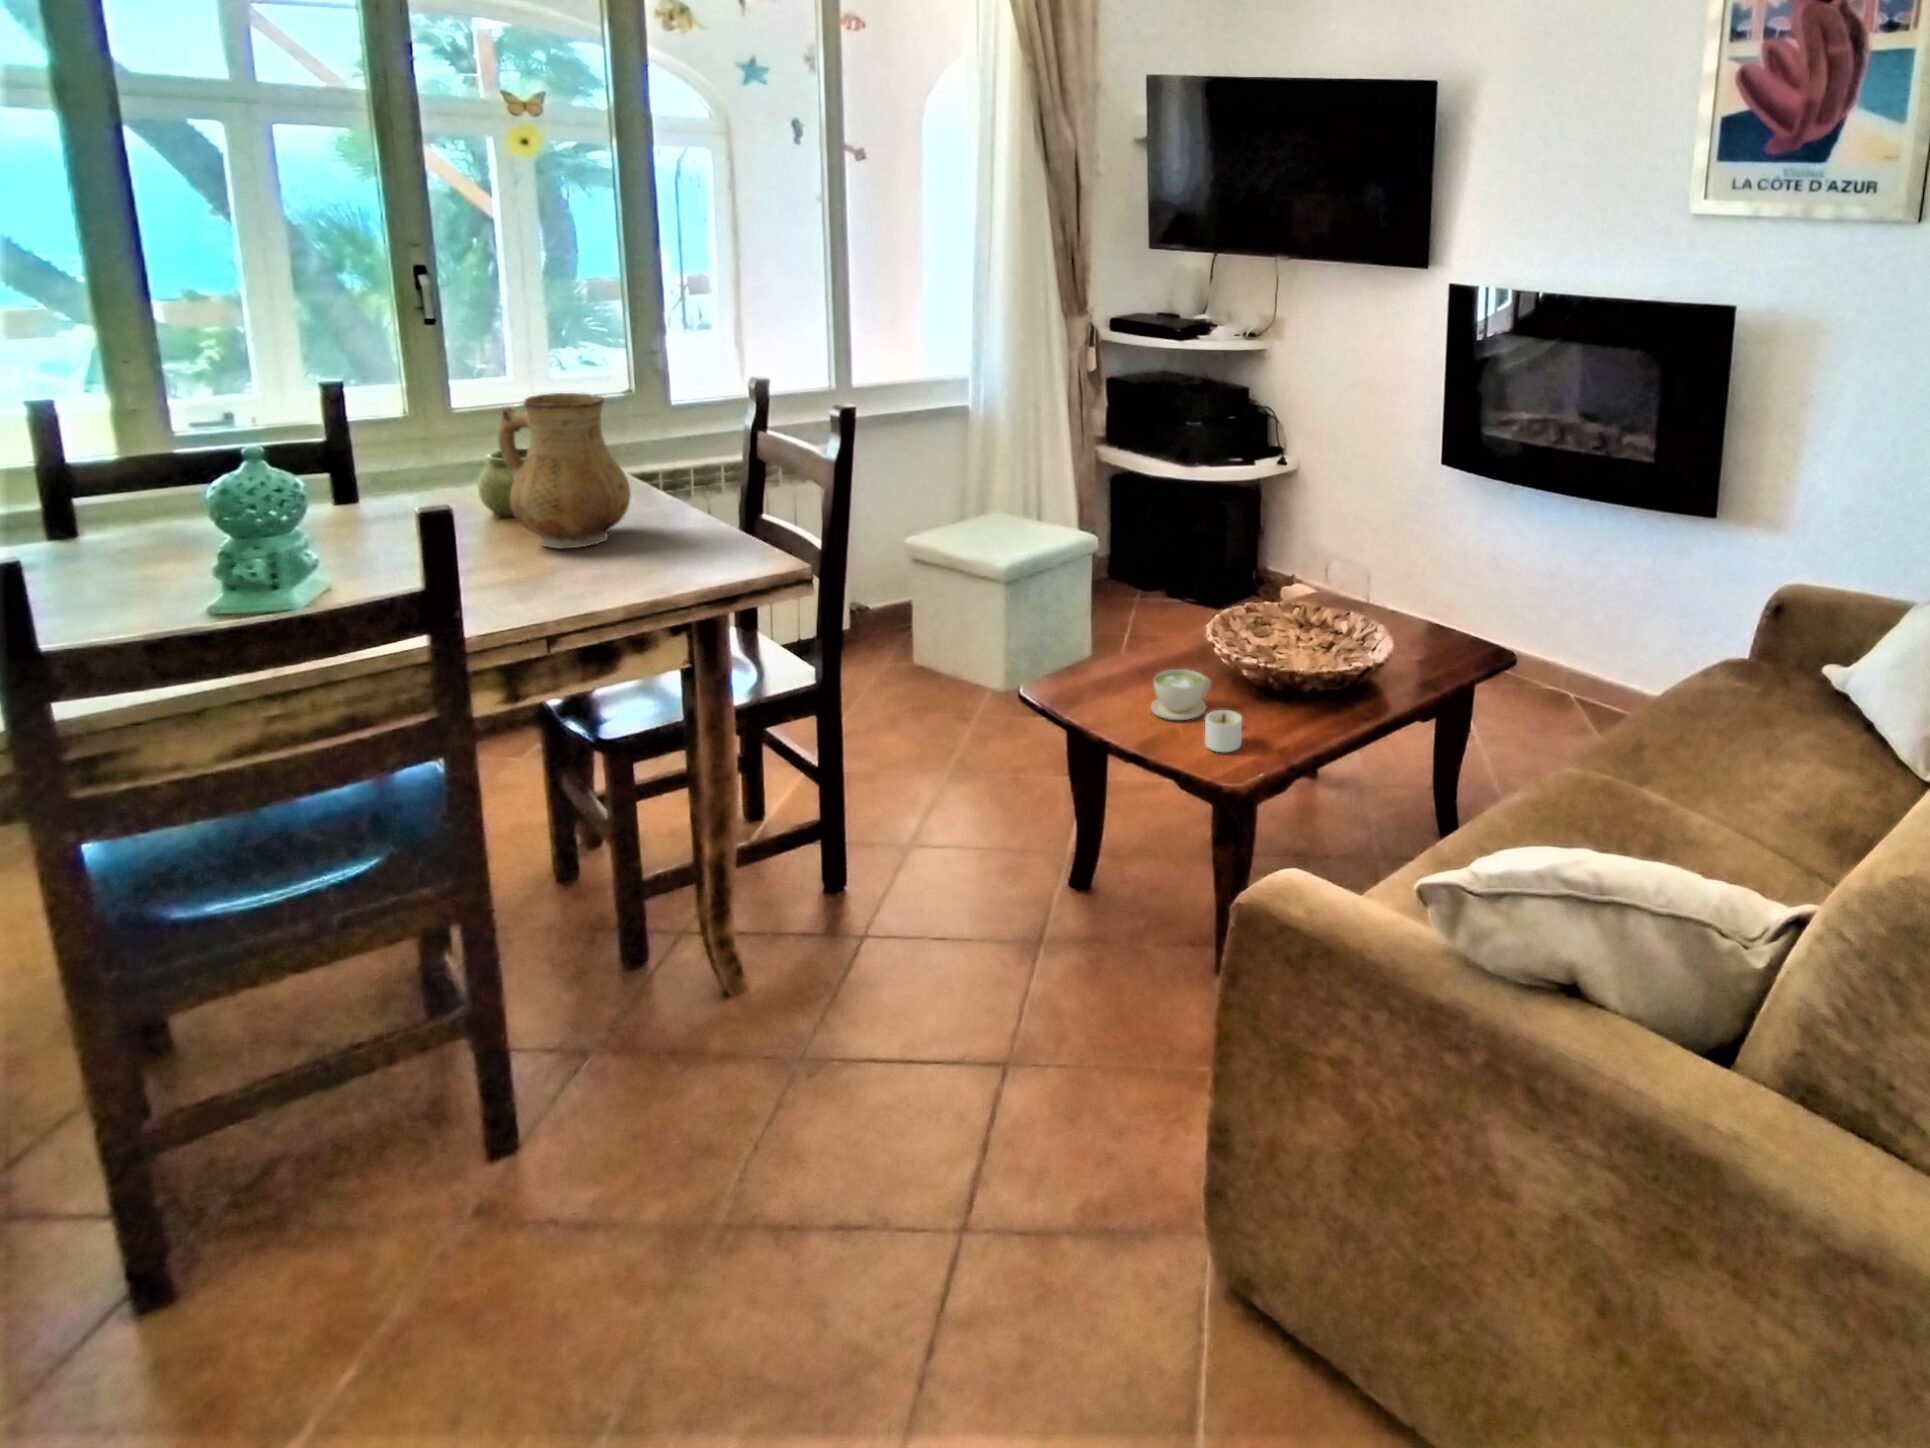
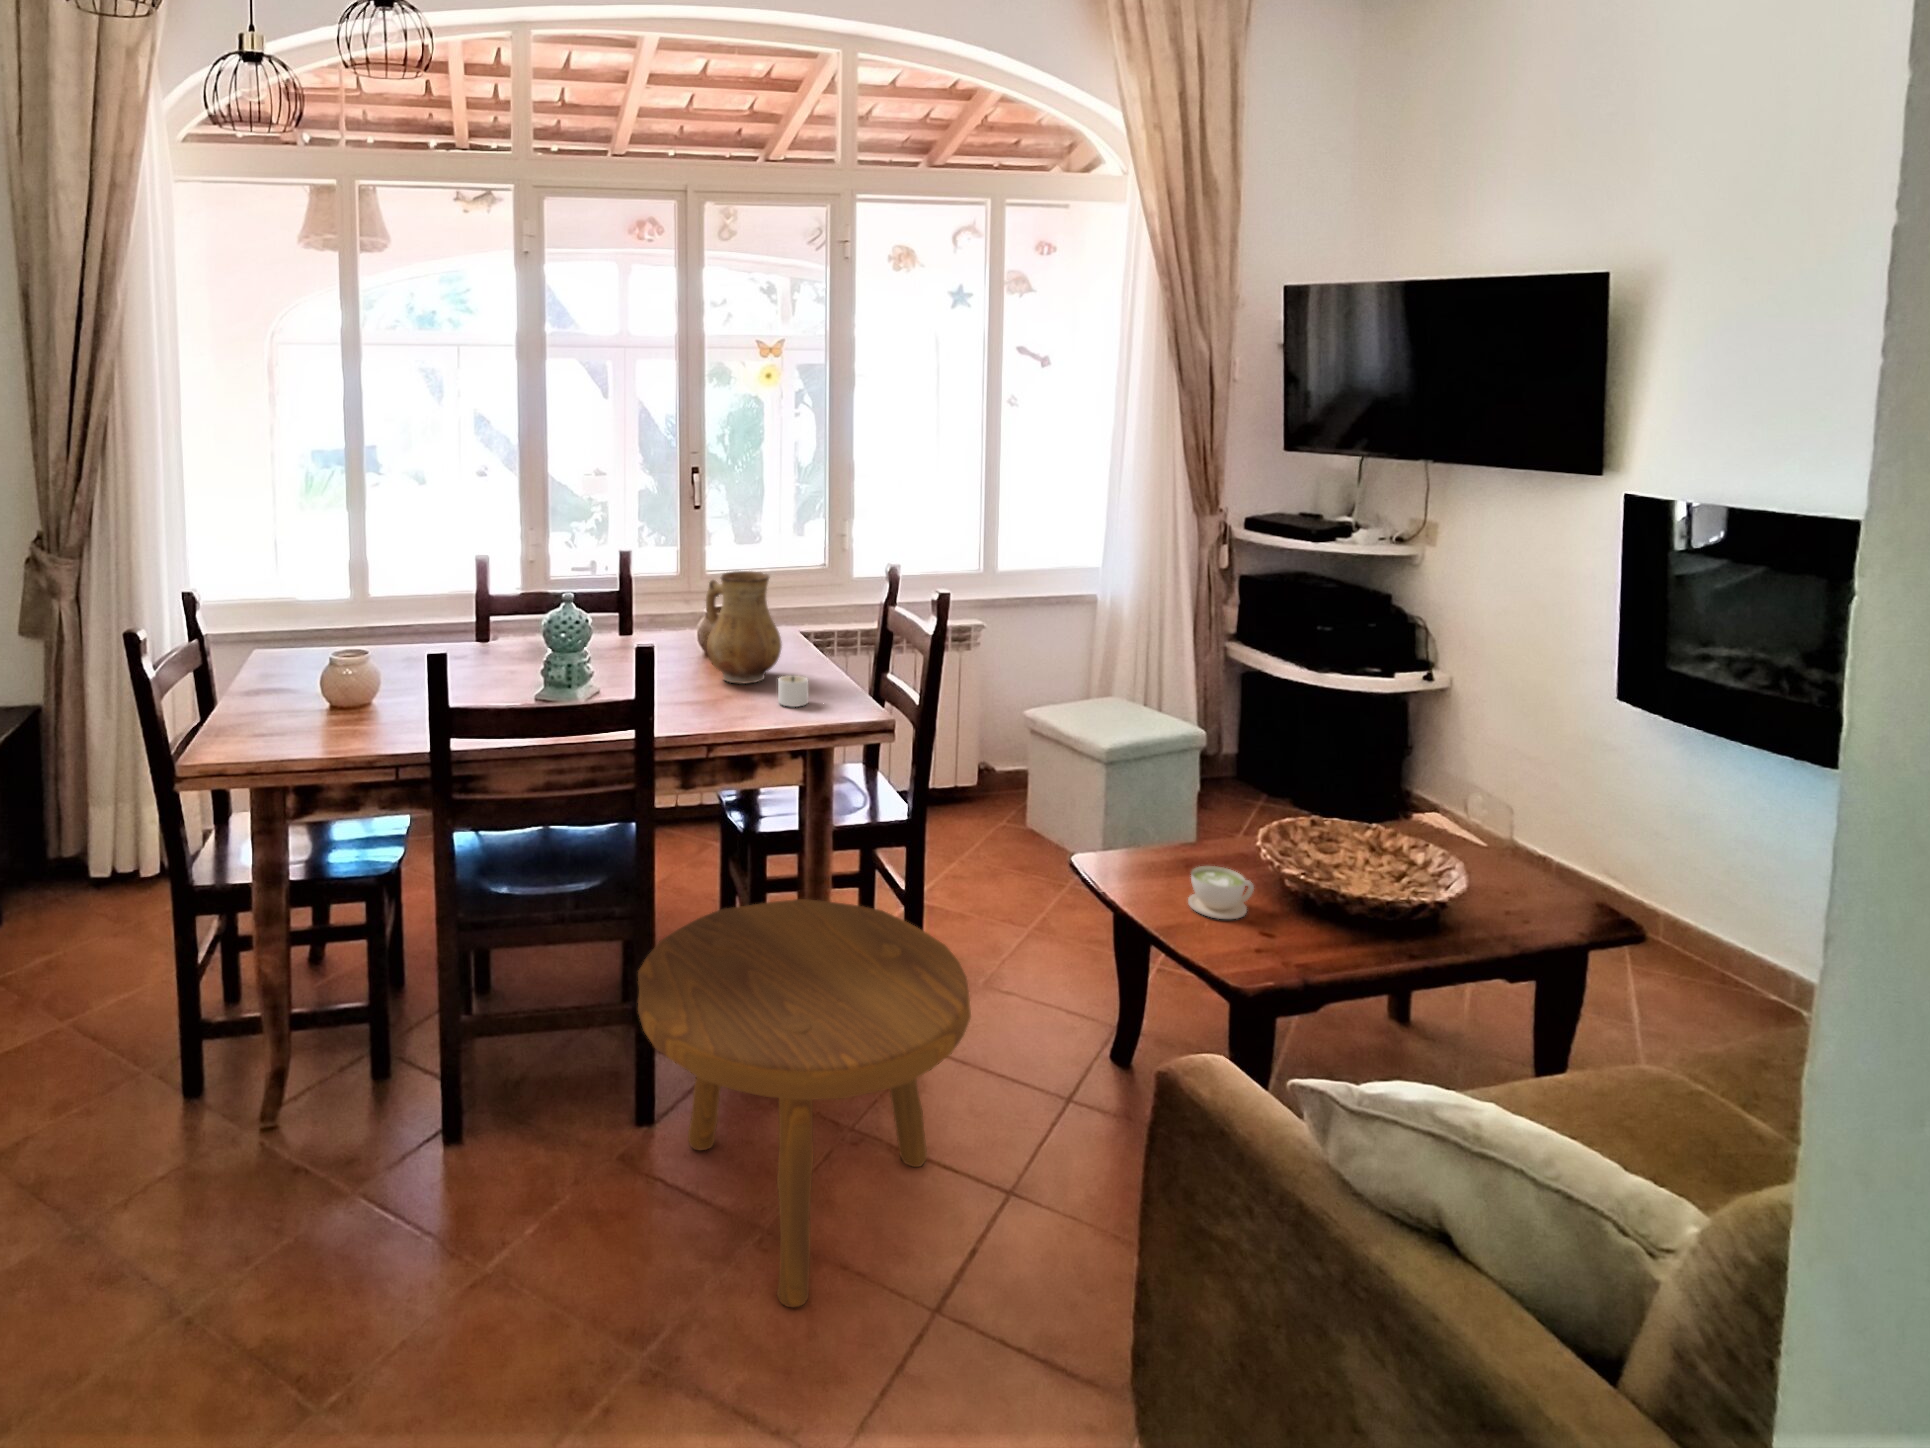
candle: present [1205,710,1242,752] -> present [778,675,808,707]
footstool: none [489,797,964,1295] -> present [638,899,971,1307]

